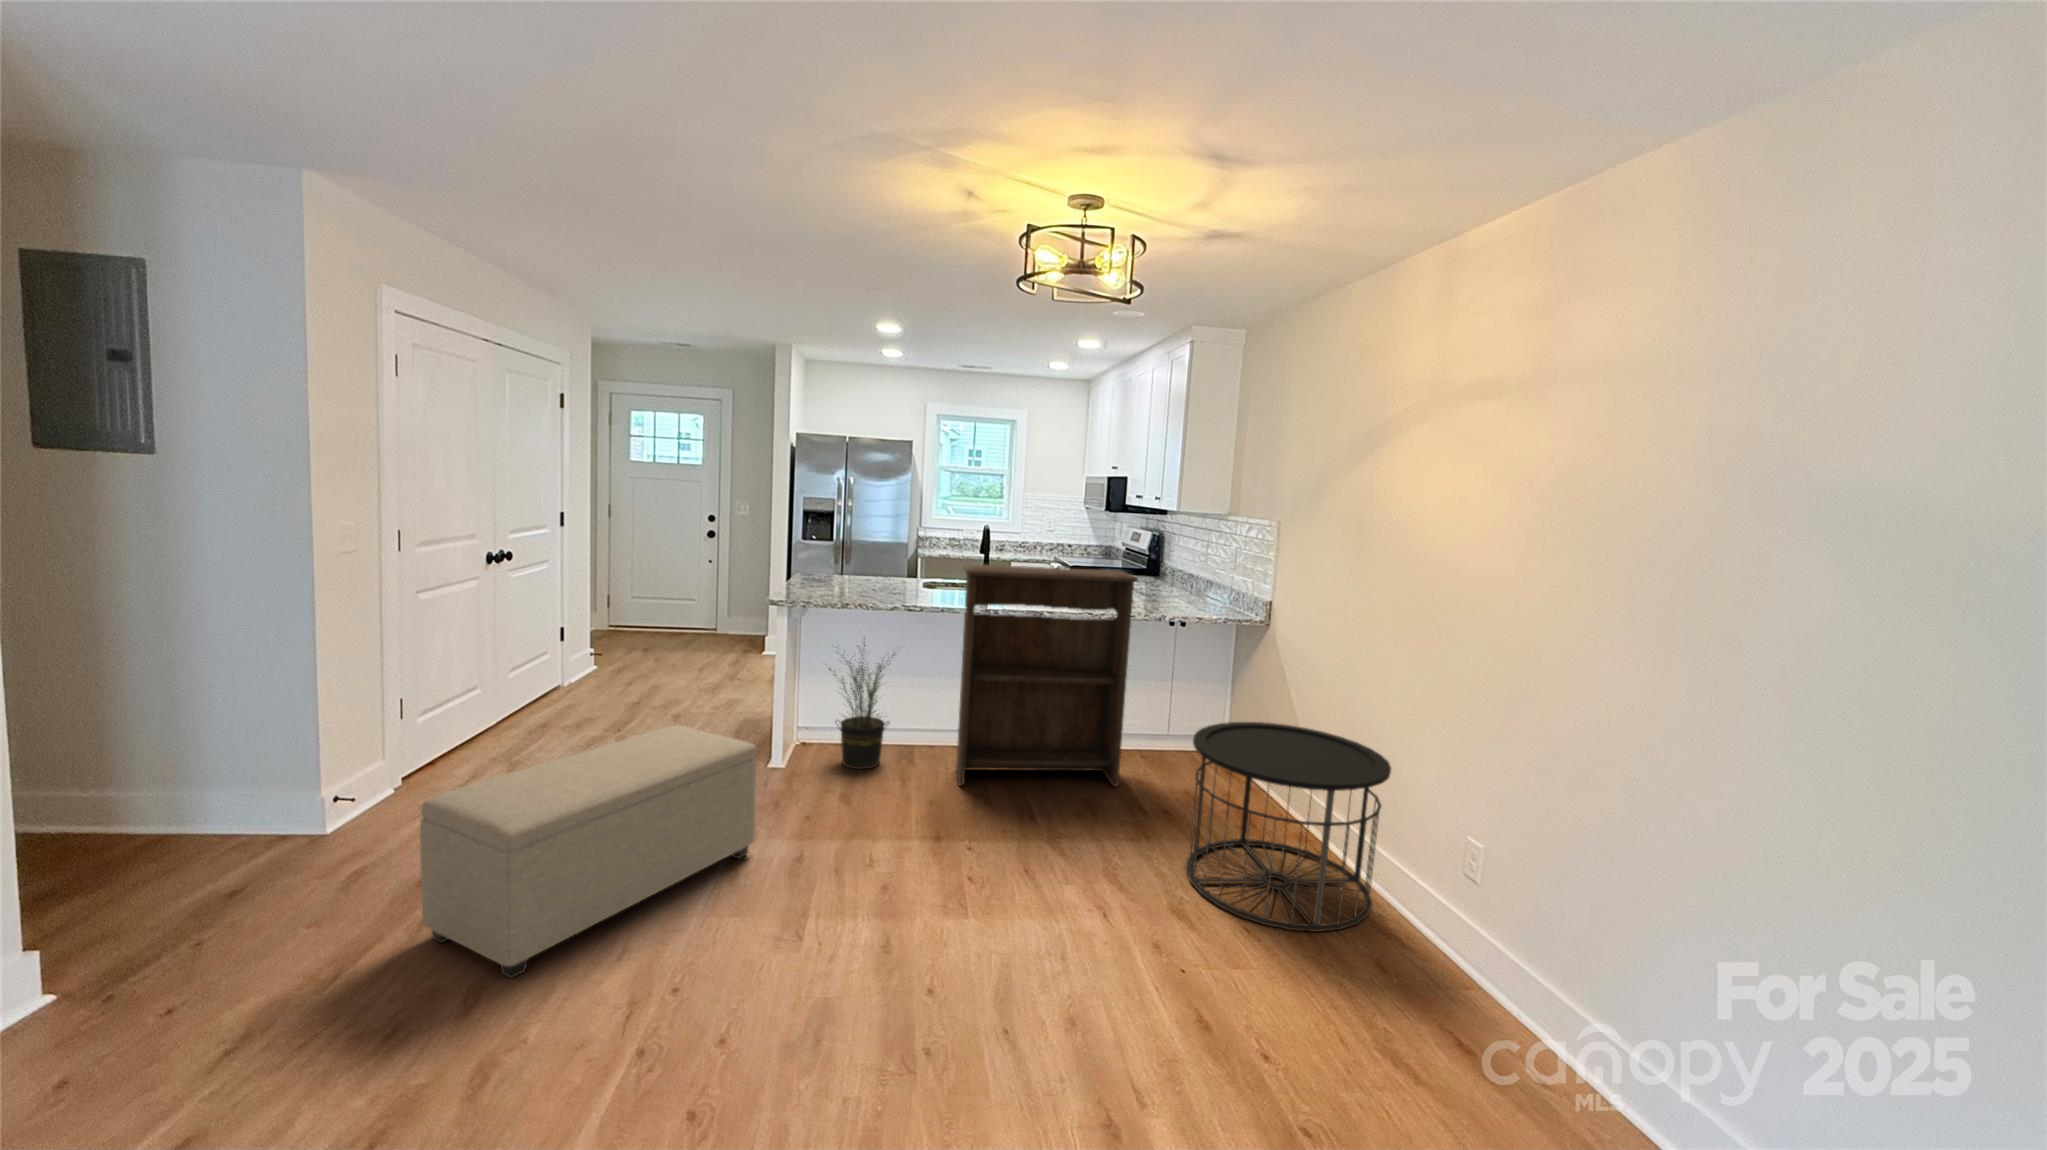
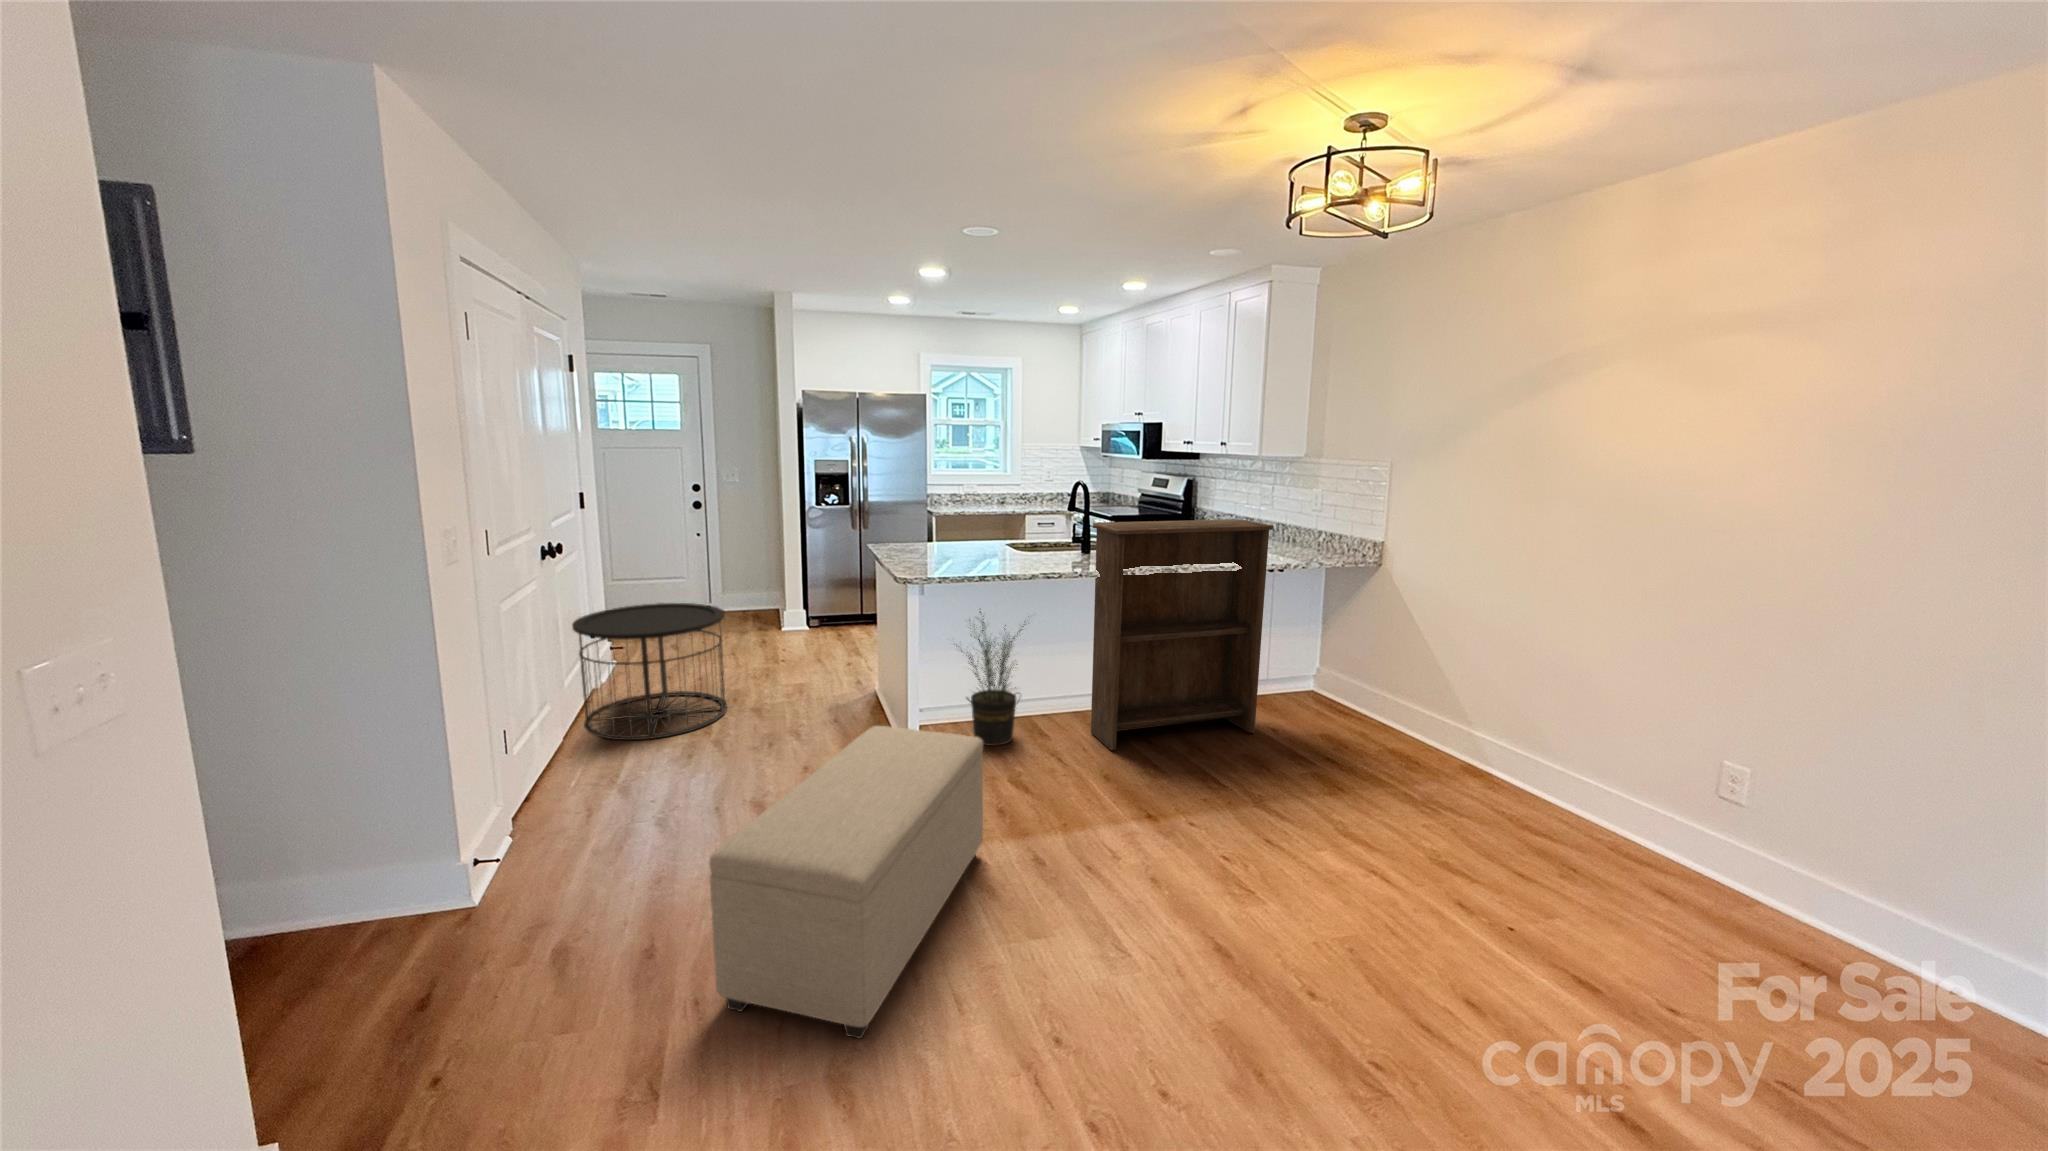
side table: present [1186,722,1391,932] -> present [572,603,727,740]

